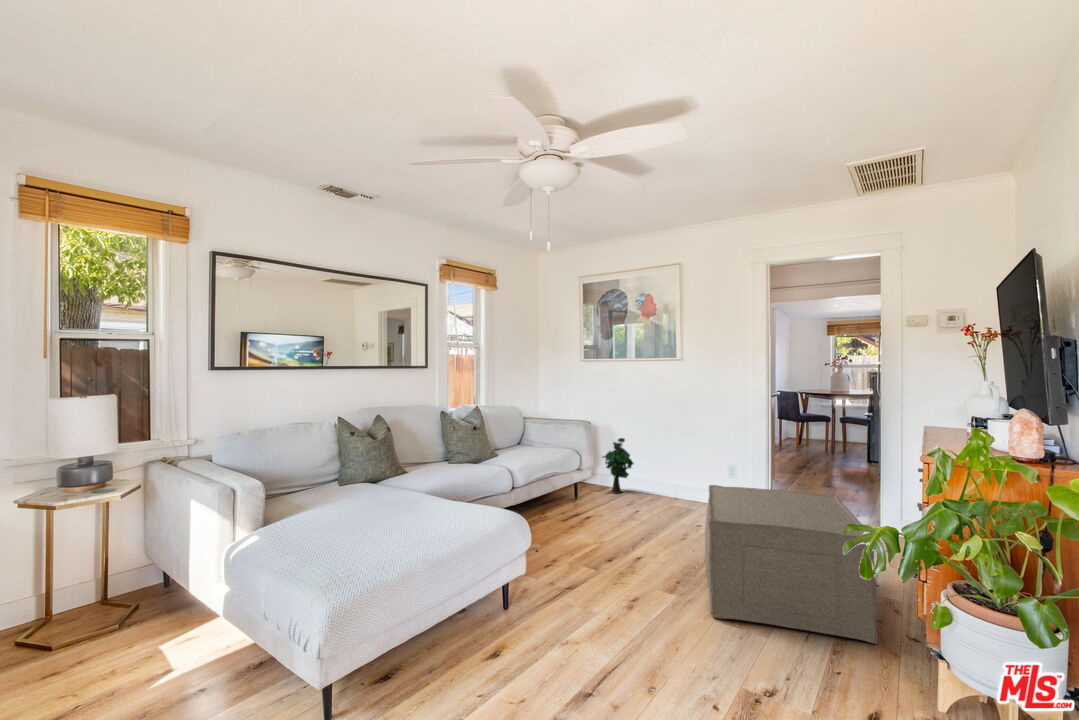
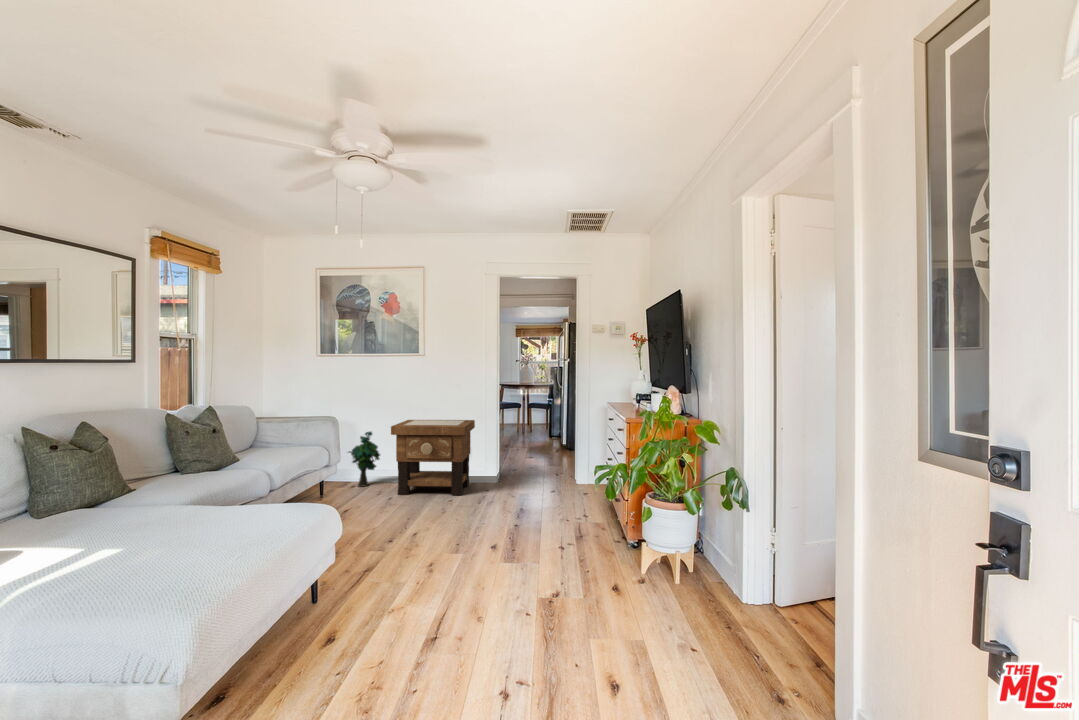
side table: none [636,429,735,522] -> present [391,420,475,495]
ottoman: present [705,485,878,644] -> none [474,455,601,560]

